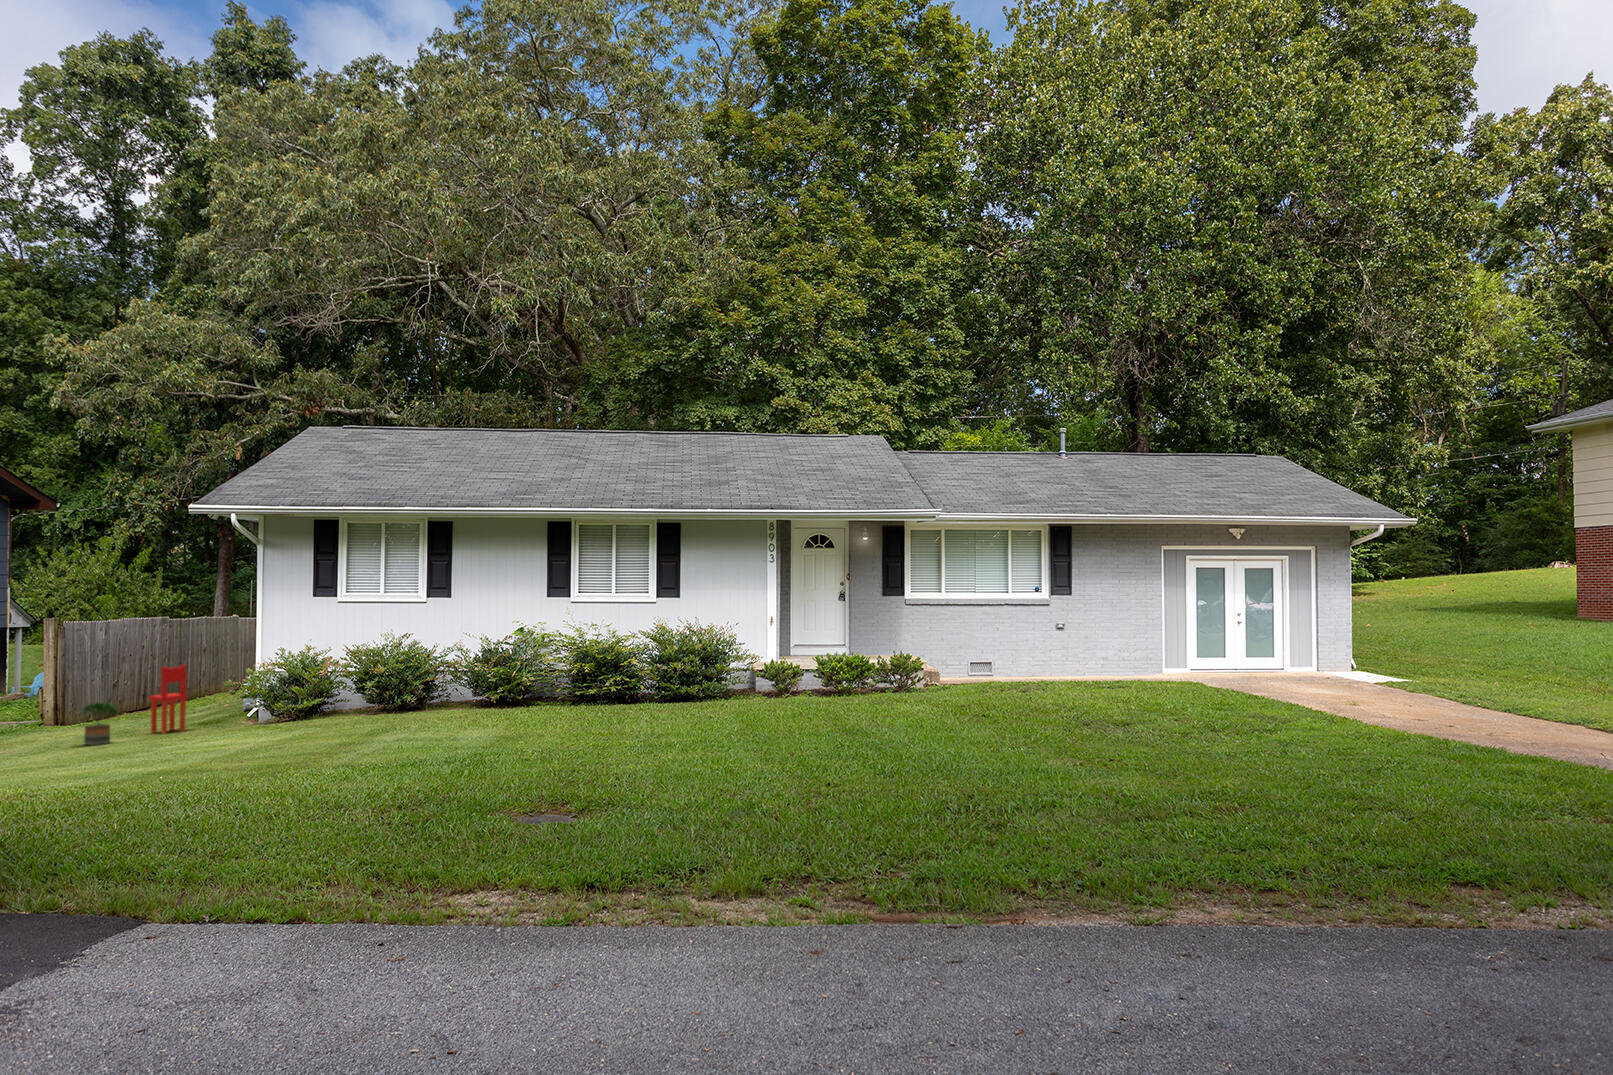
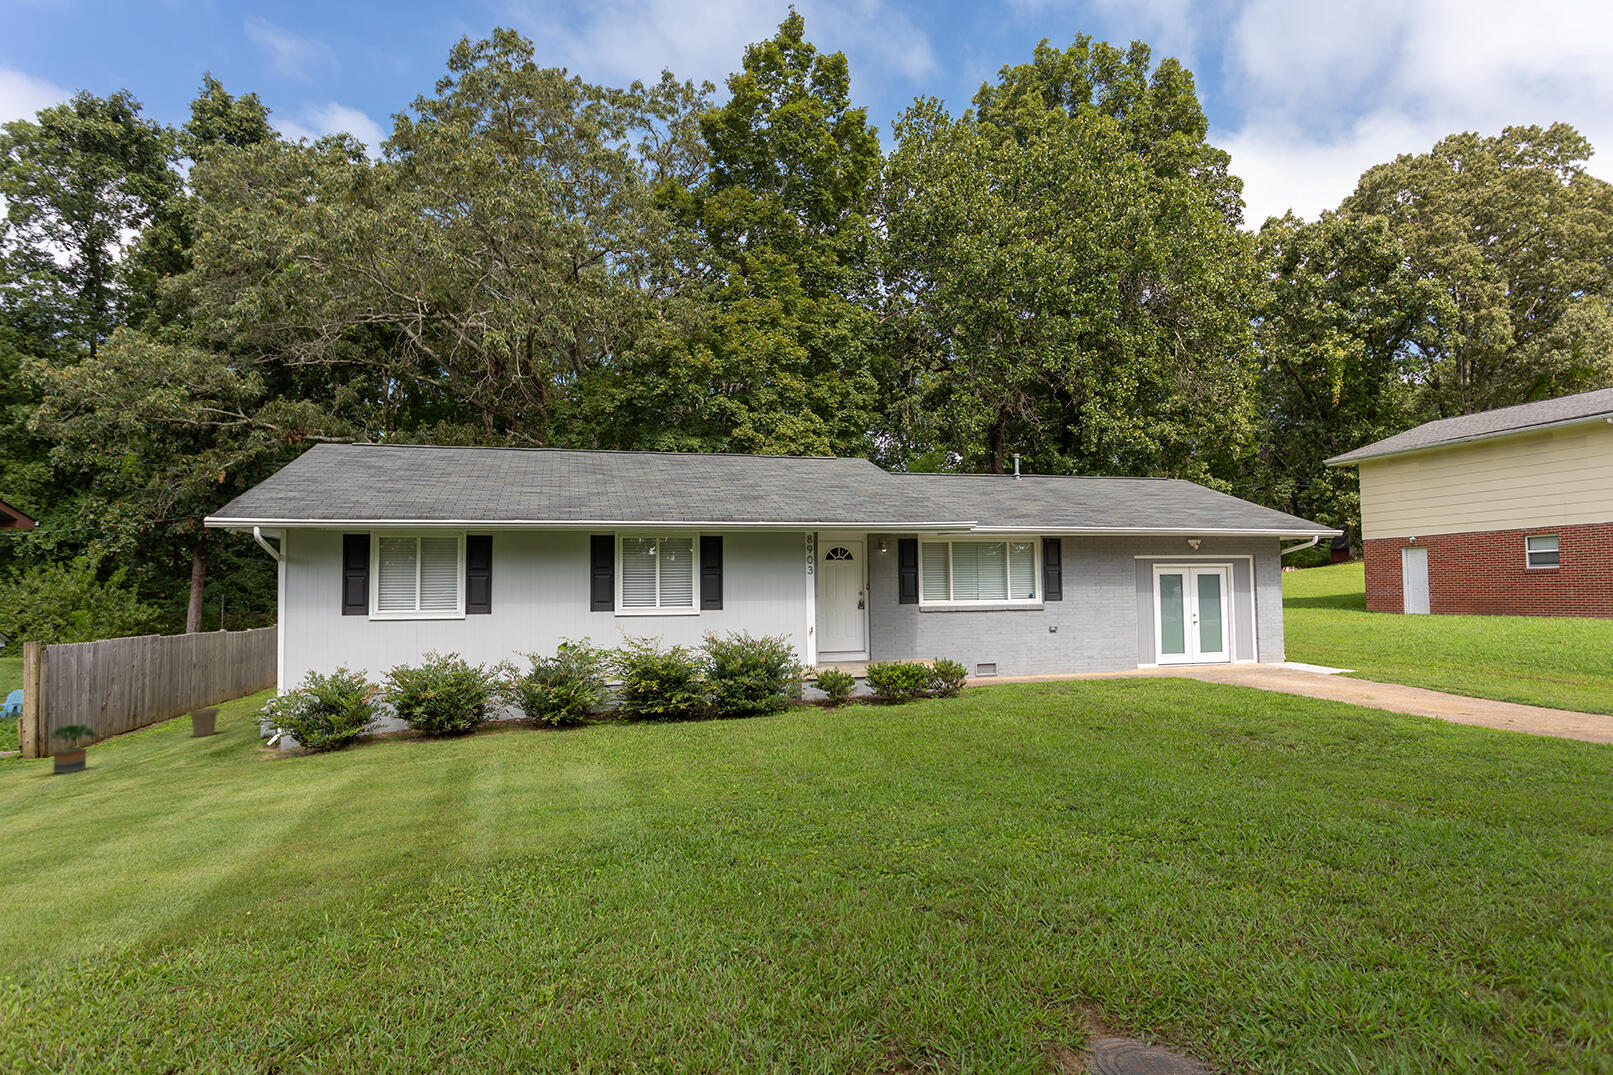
chair: present [149,665,188,734] -> none [133,679,180,755]
basket: none [196,695,225,721] -> present [188,708,220,737]

